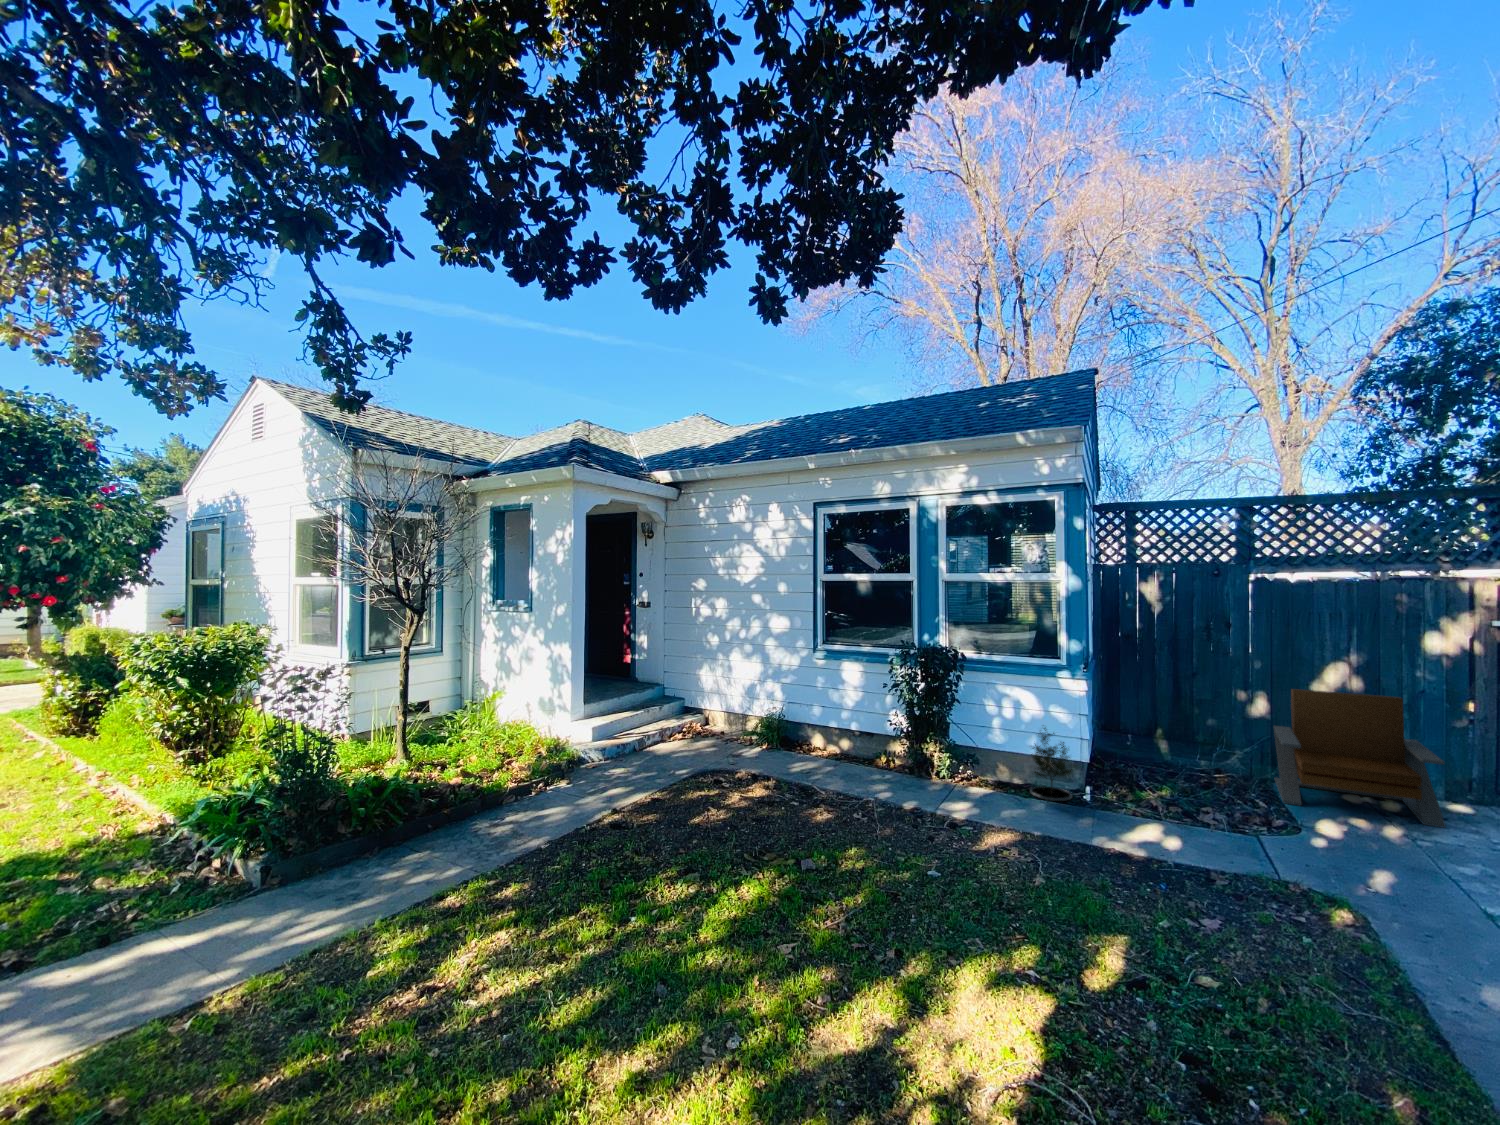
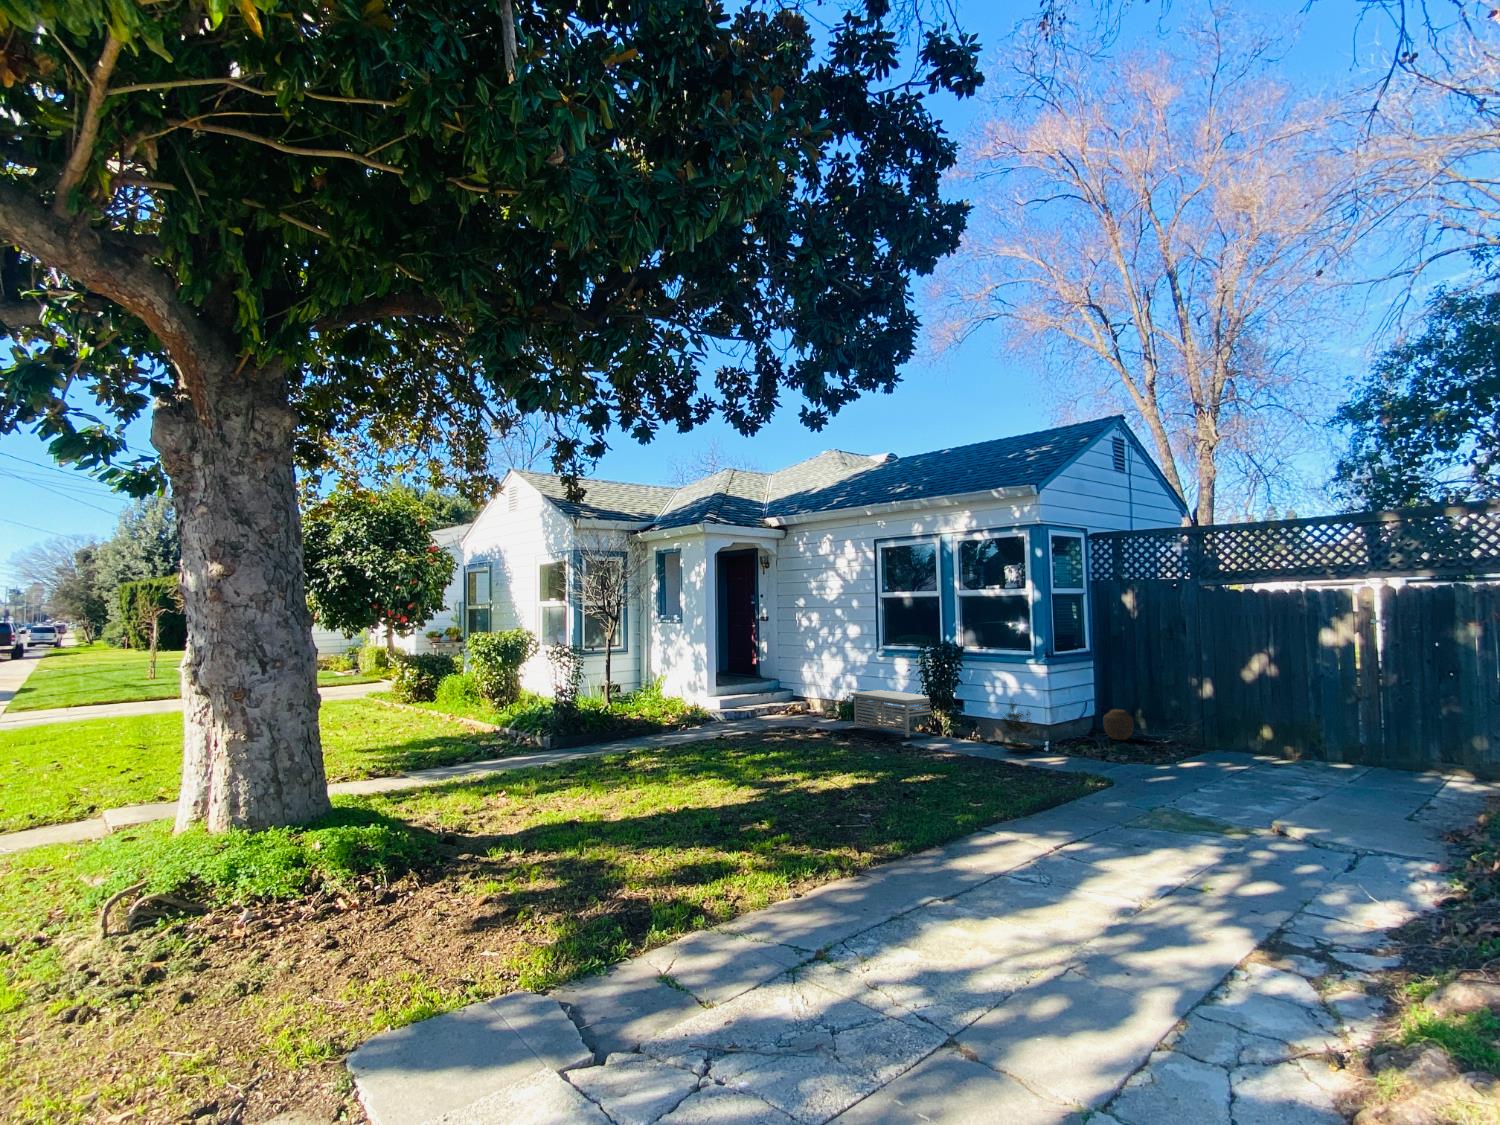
lounge chair: present [1274,689,1446,828] -> none [1192,676,1320,772]
storage bench: none [789,704,915,781] -> present [851,690,937,738]
woven basket: none [1112,727,1151,767] -> present [1104,709,1133,739]

